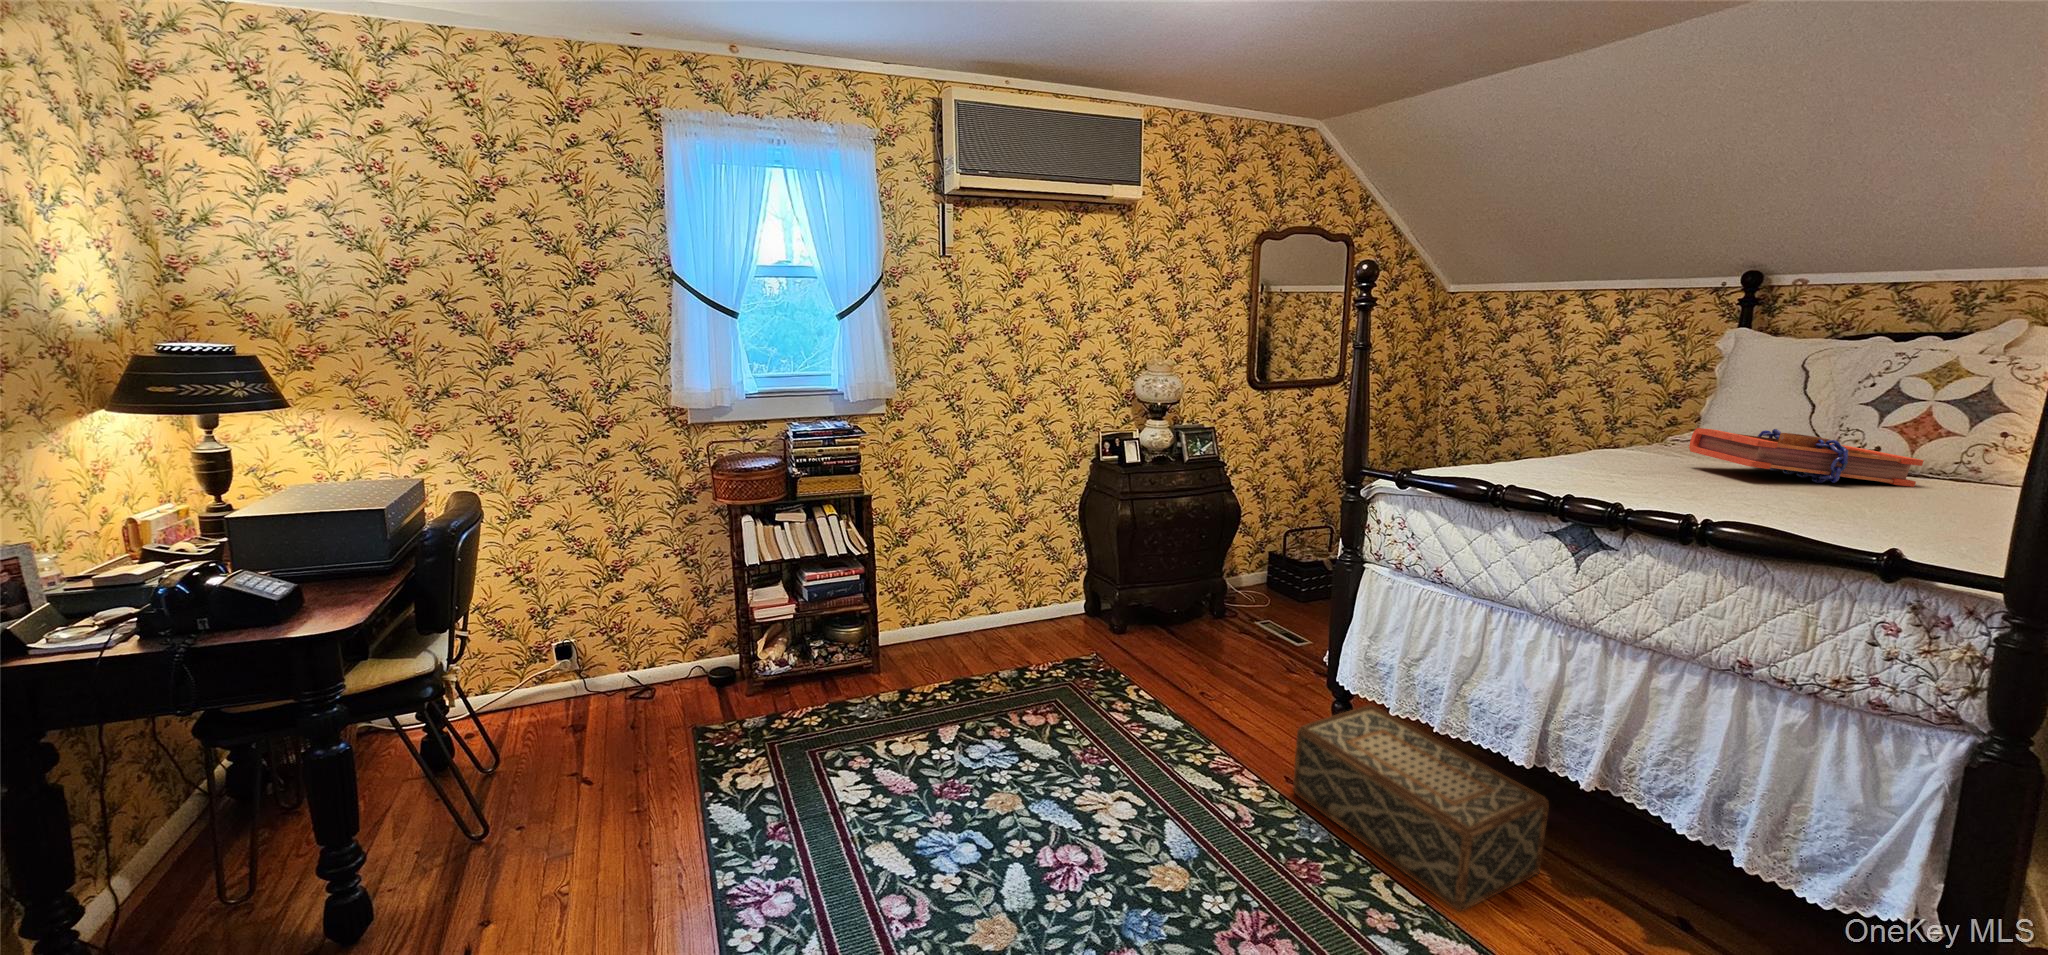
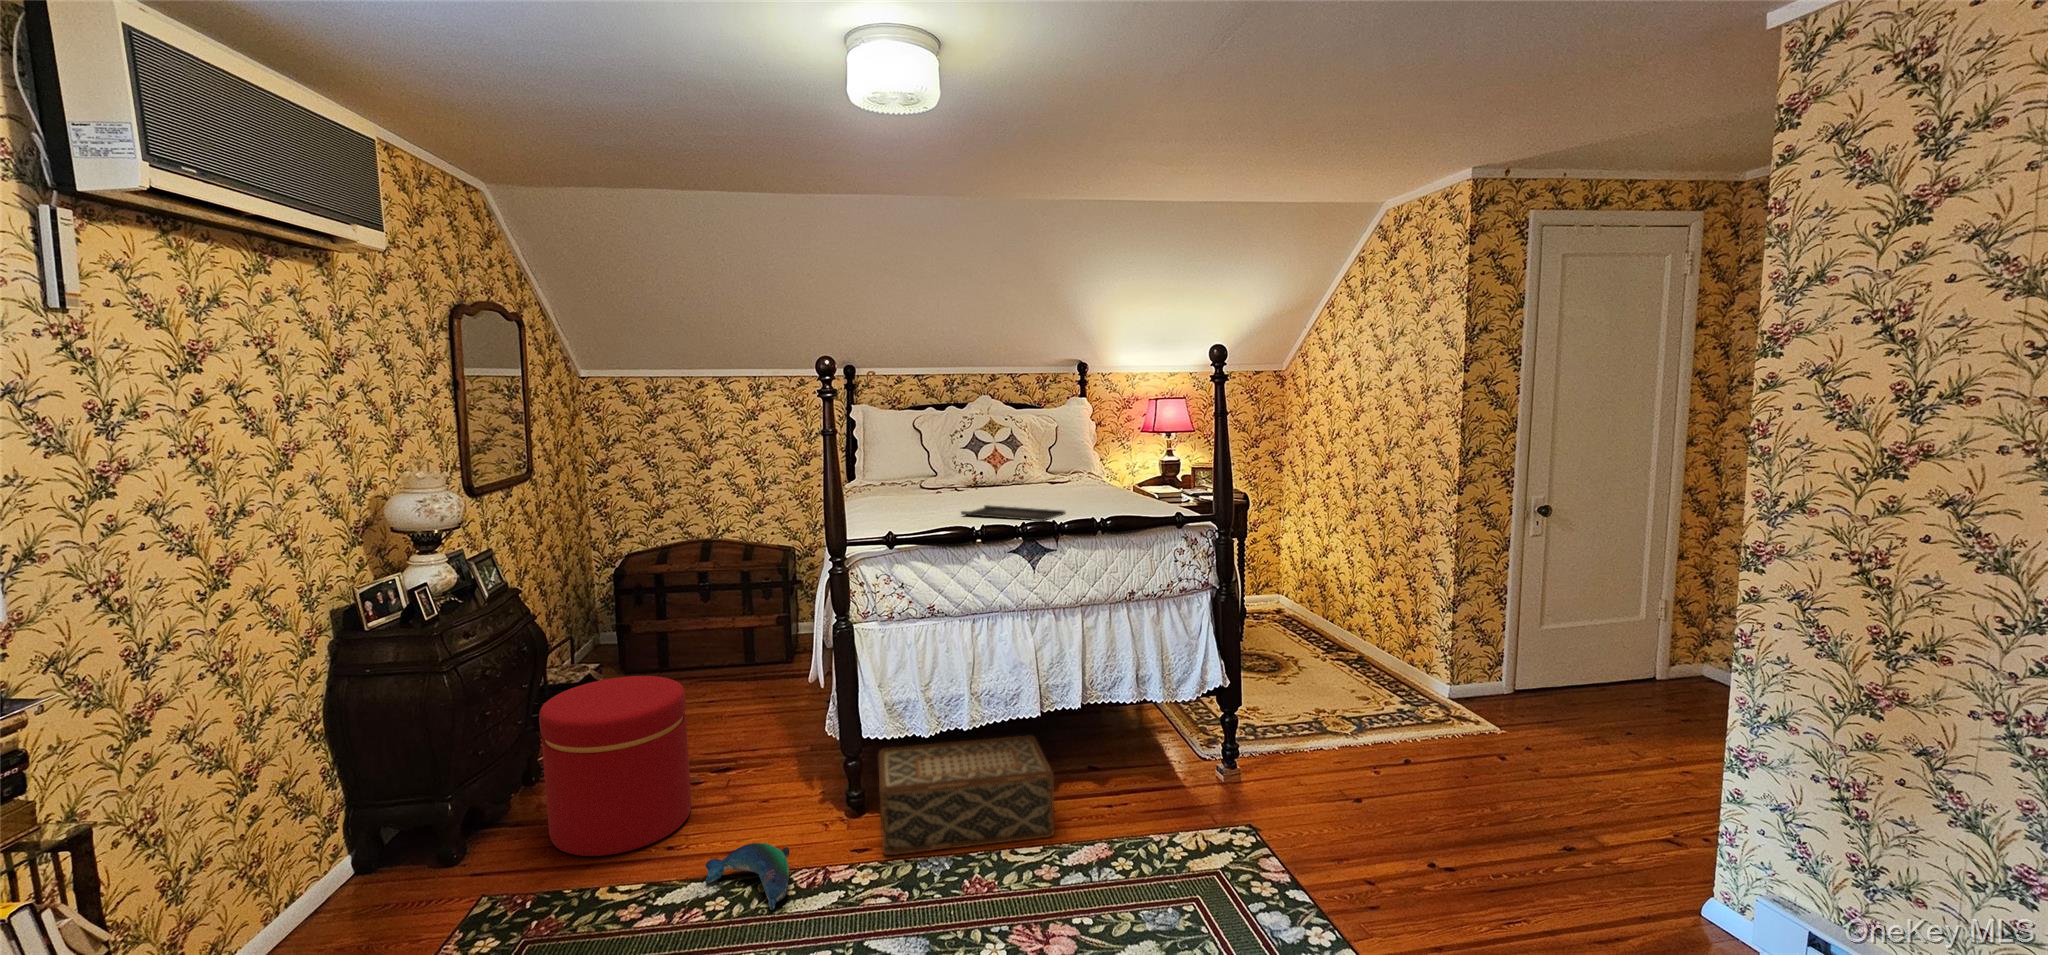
book: present [1689,428,1924,487] -> none [945,467,1037,495]
tray: none [1590,476,1750,516] -> present [961,505,1065,521]
ottoman: none [1160,543,1273,680] -> present [539,676,691,856]
plush toy: none [1168,703,1224,758] -> present [705,843,789,910]

